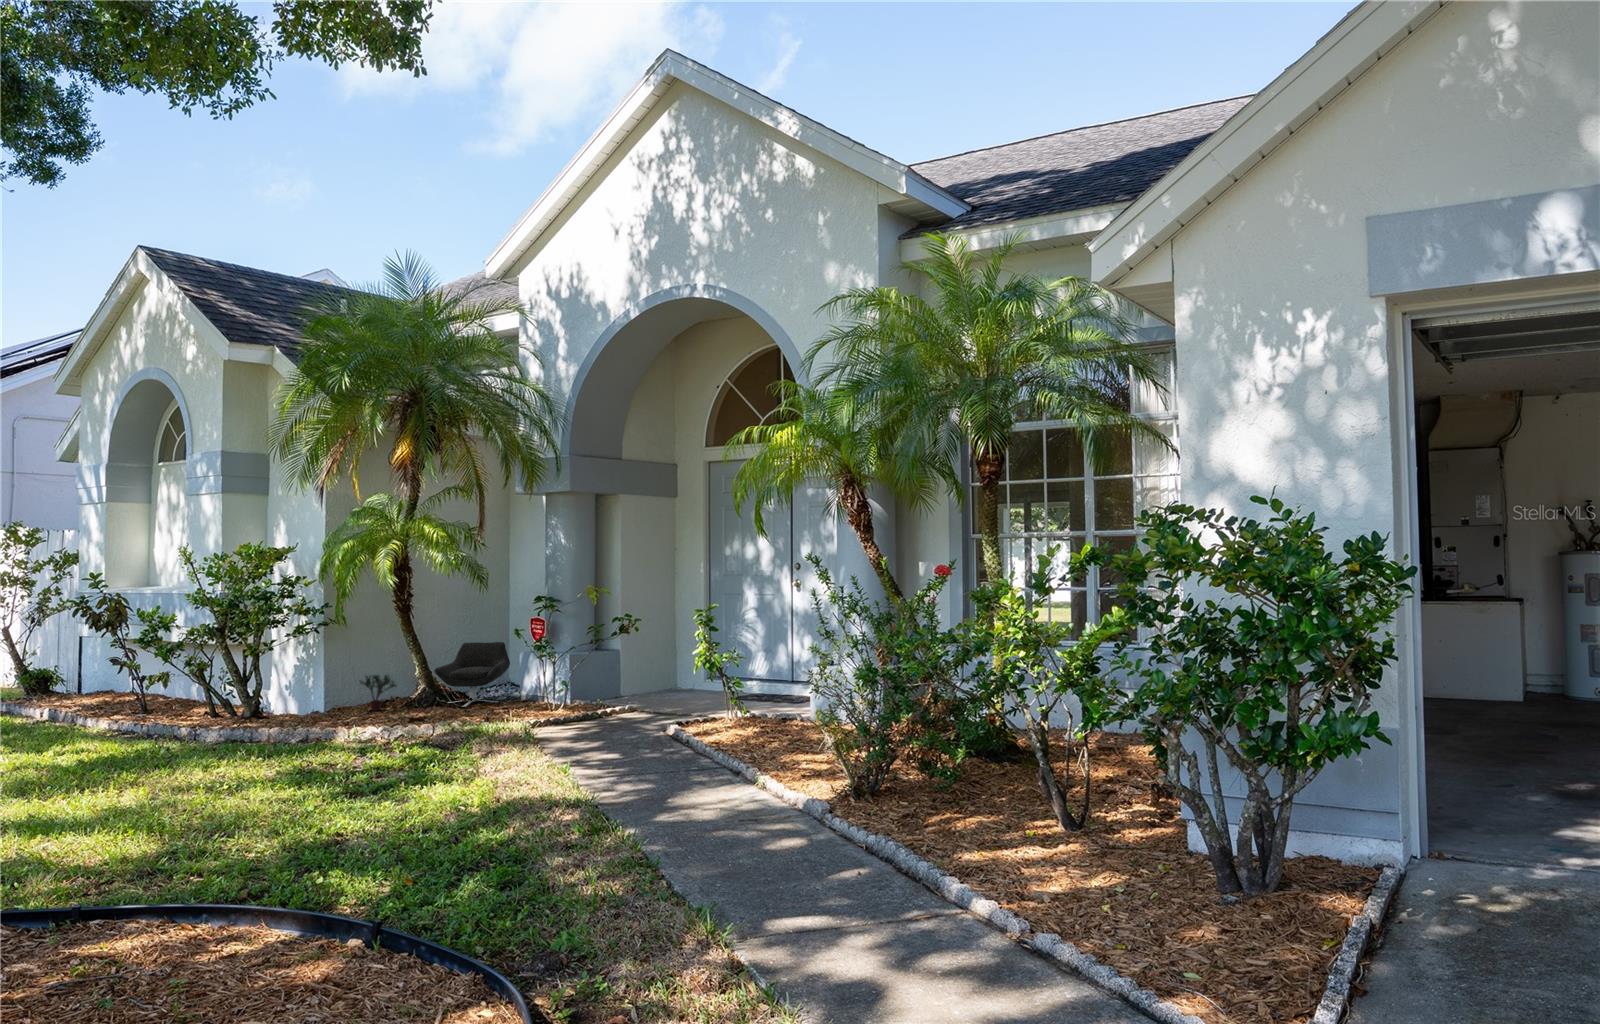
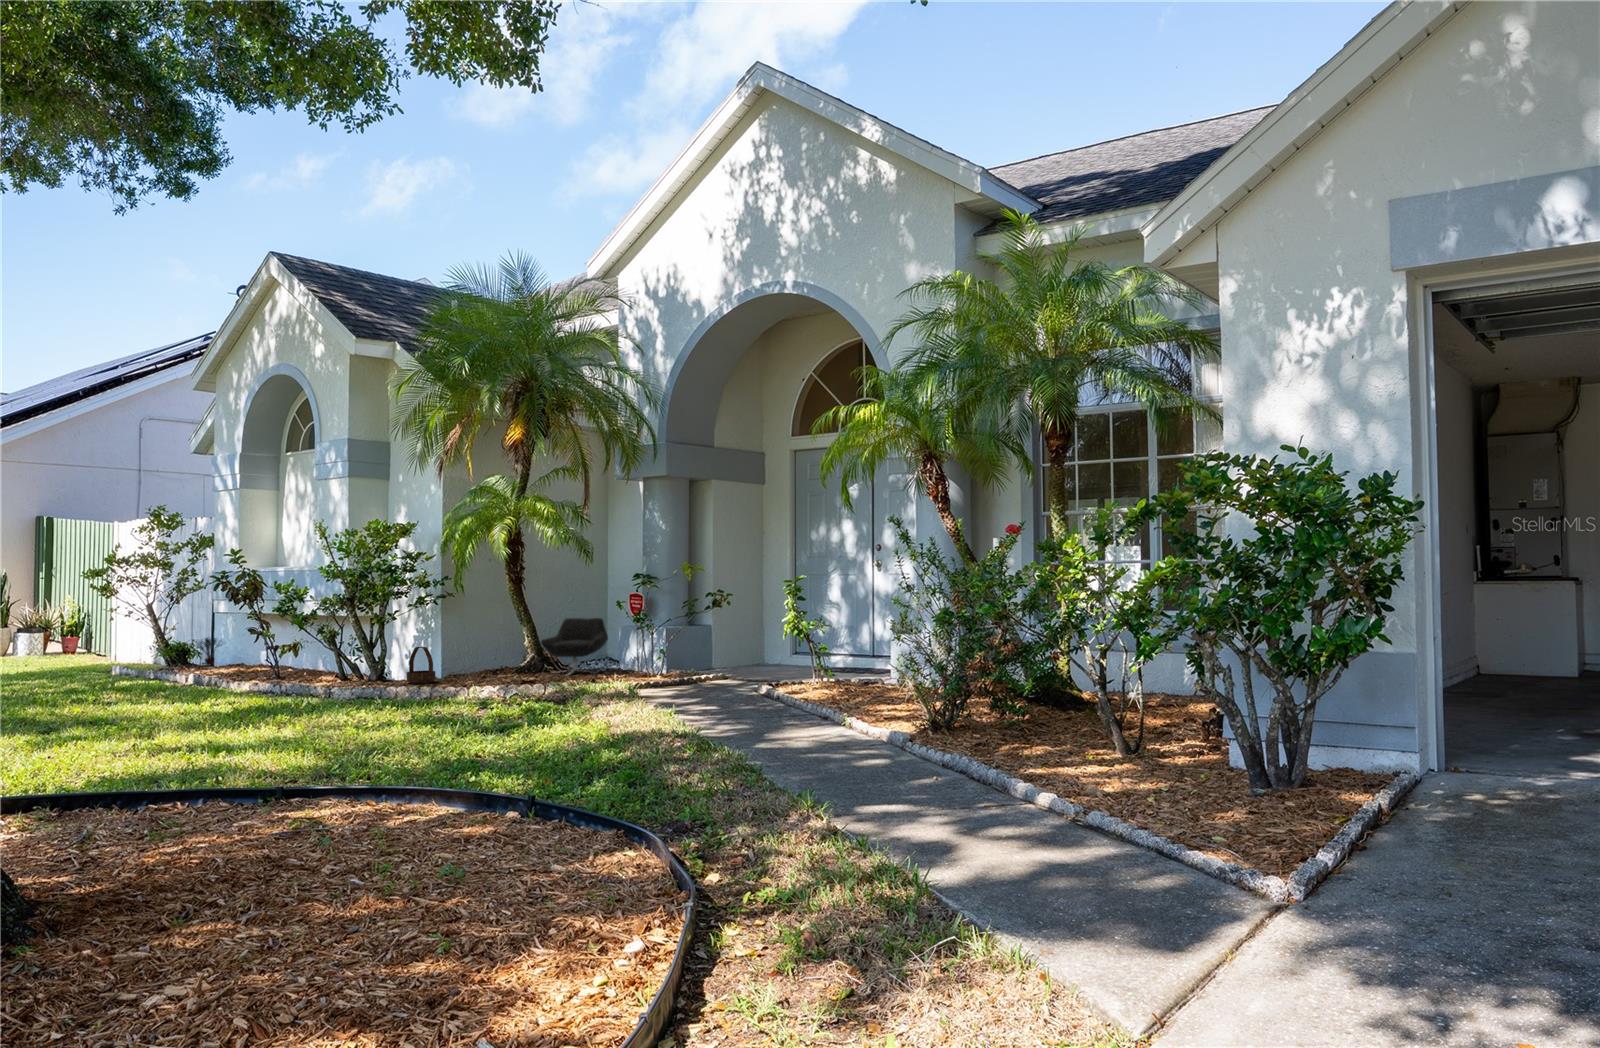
potted plant: present [360,675,396,711] -> present [196,638,223,666]
basket: none [285,679,317,720] -> present [407,647,435,684]

